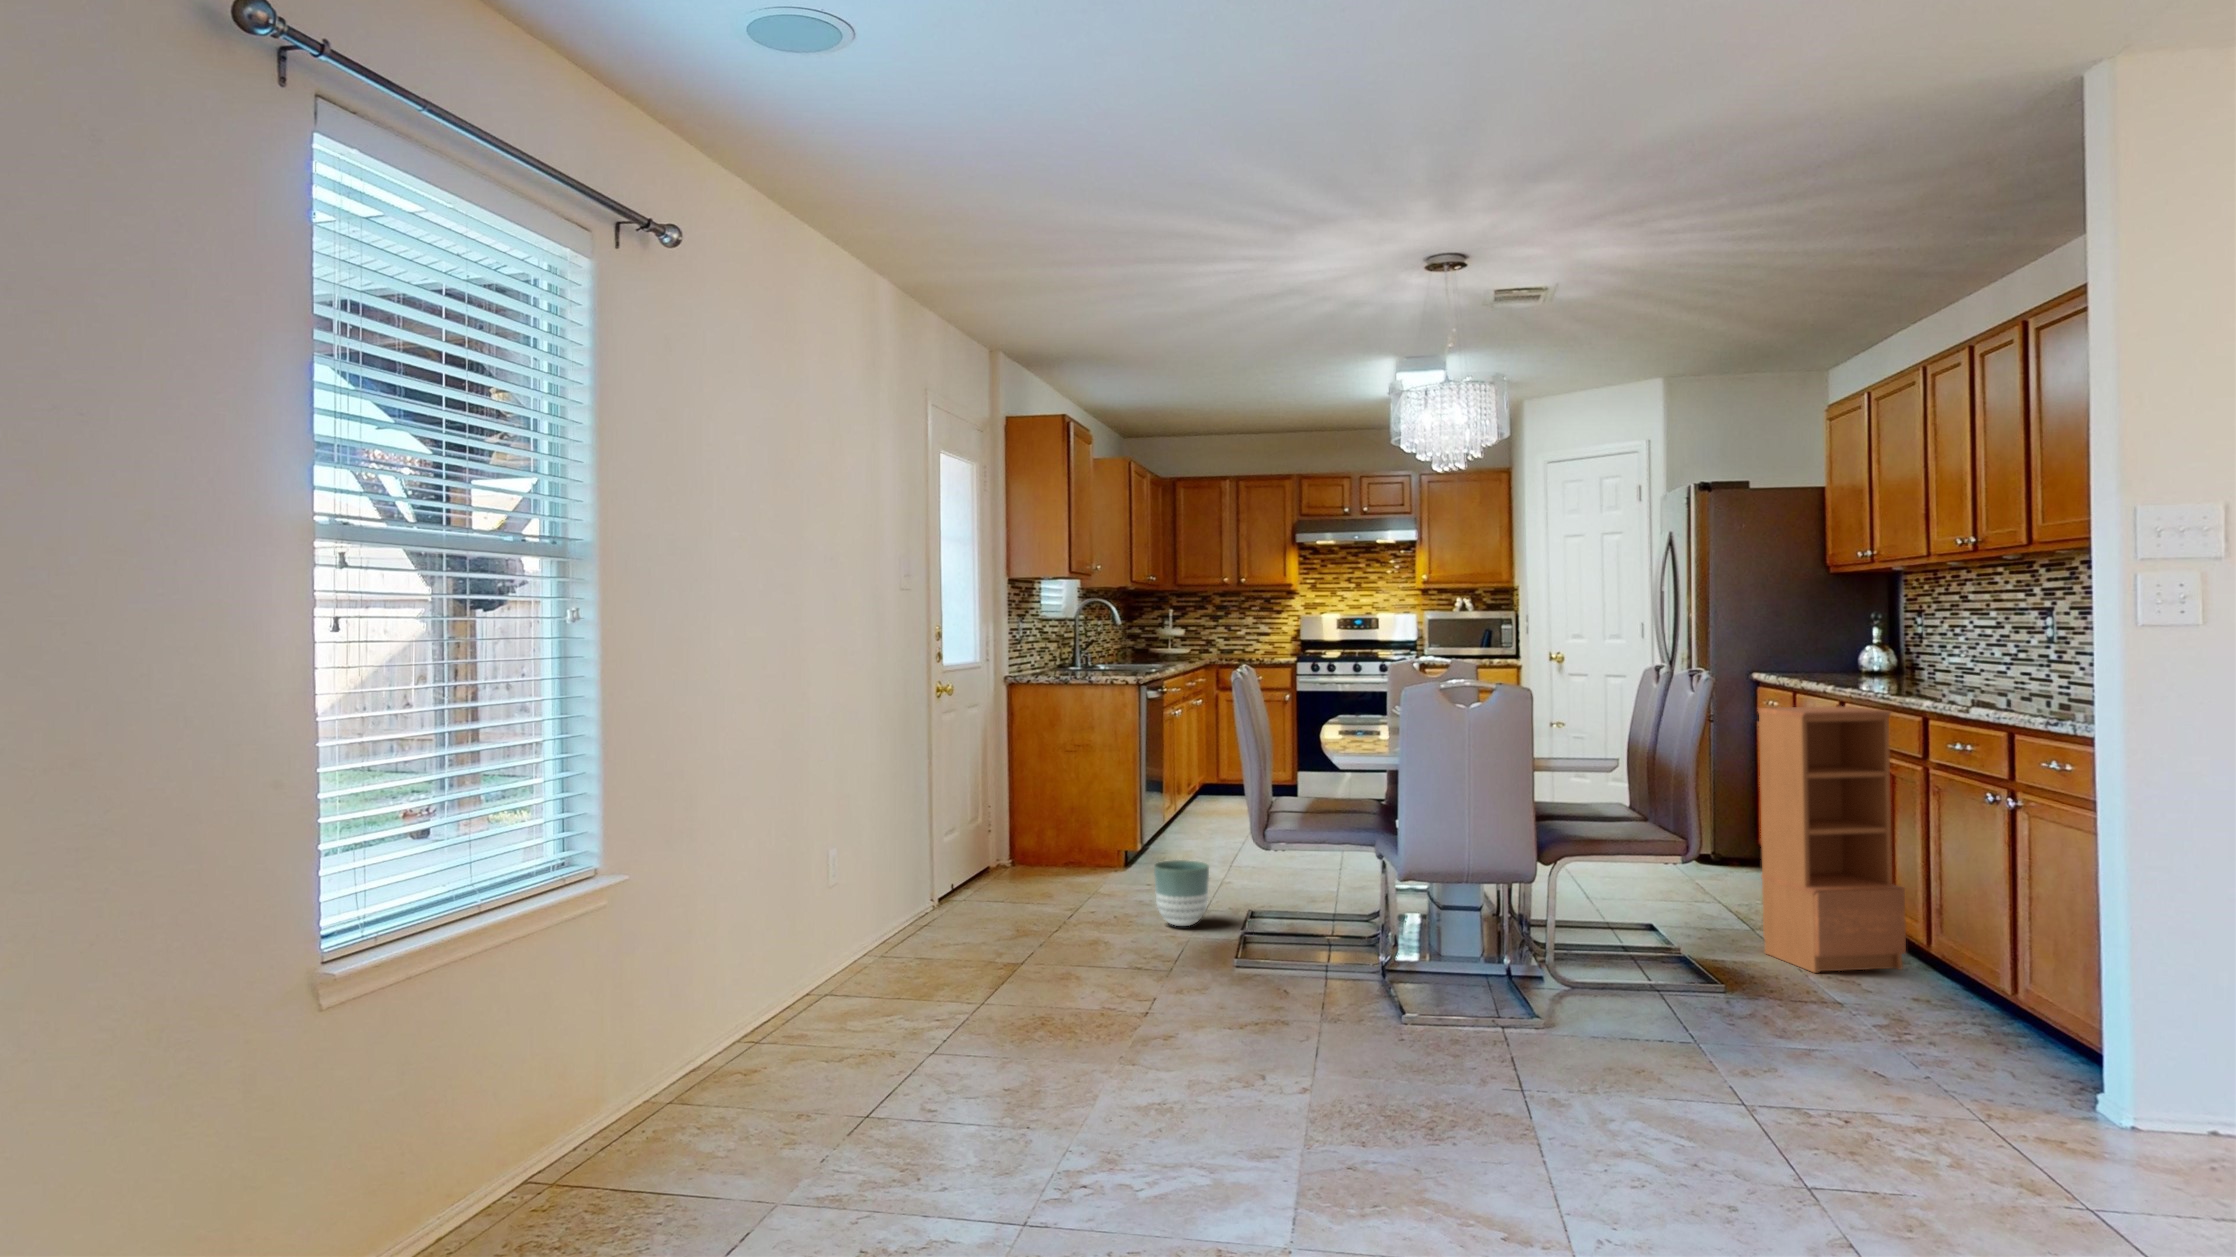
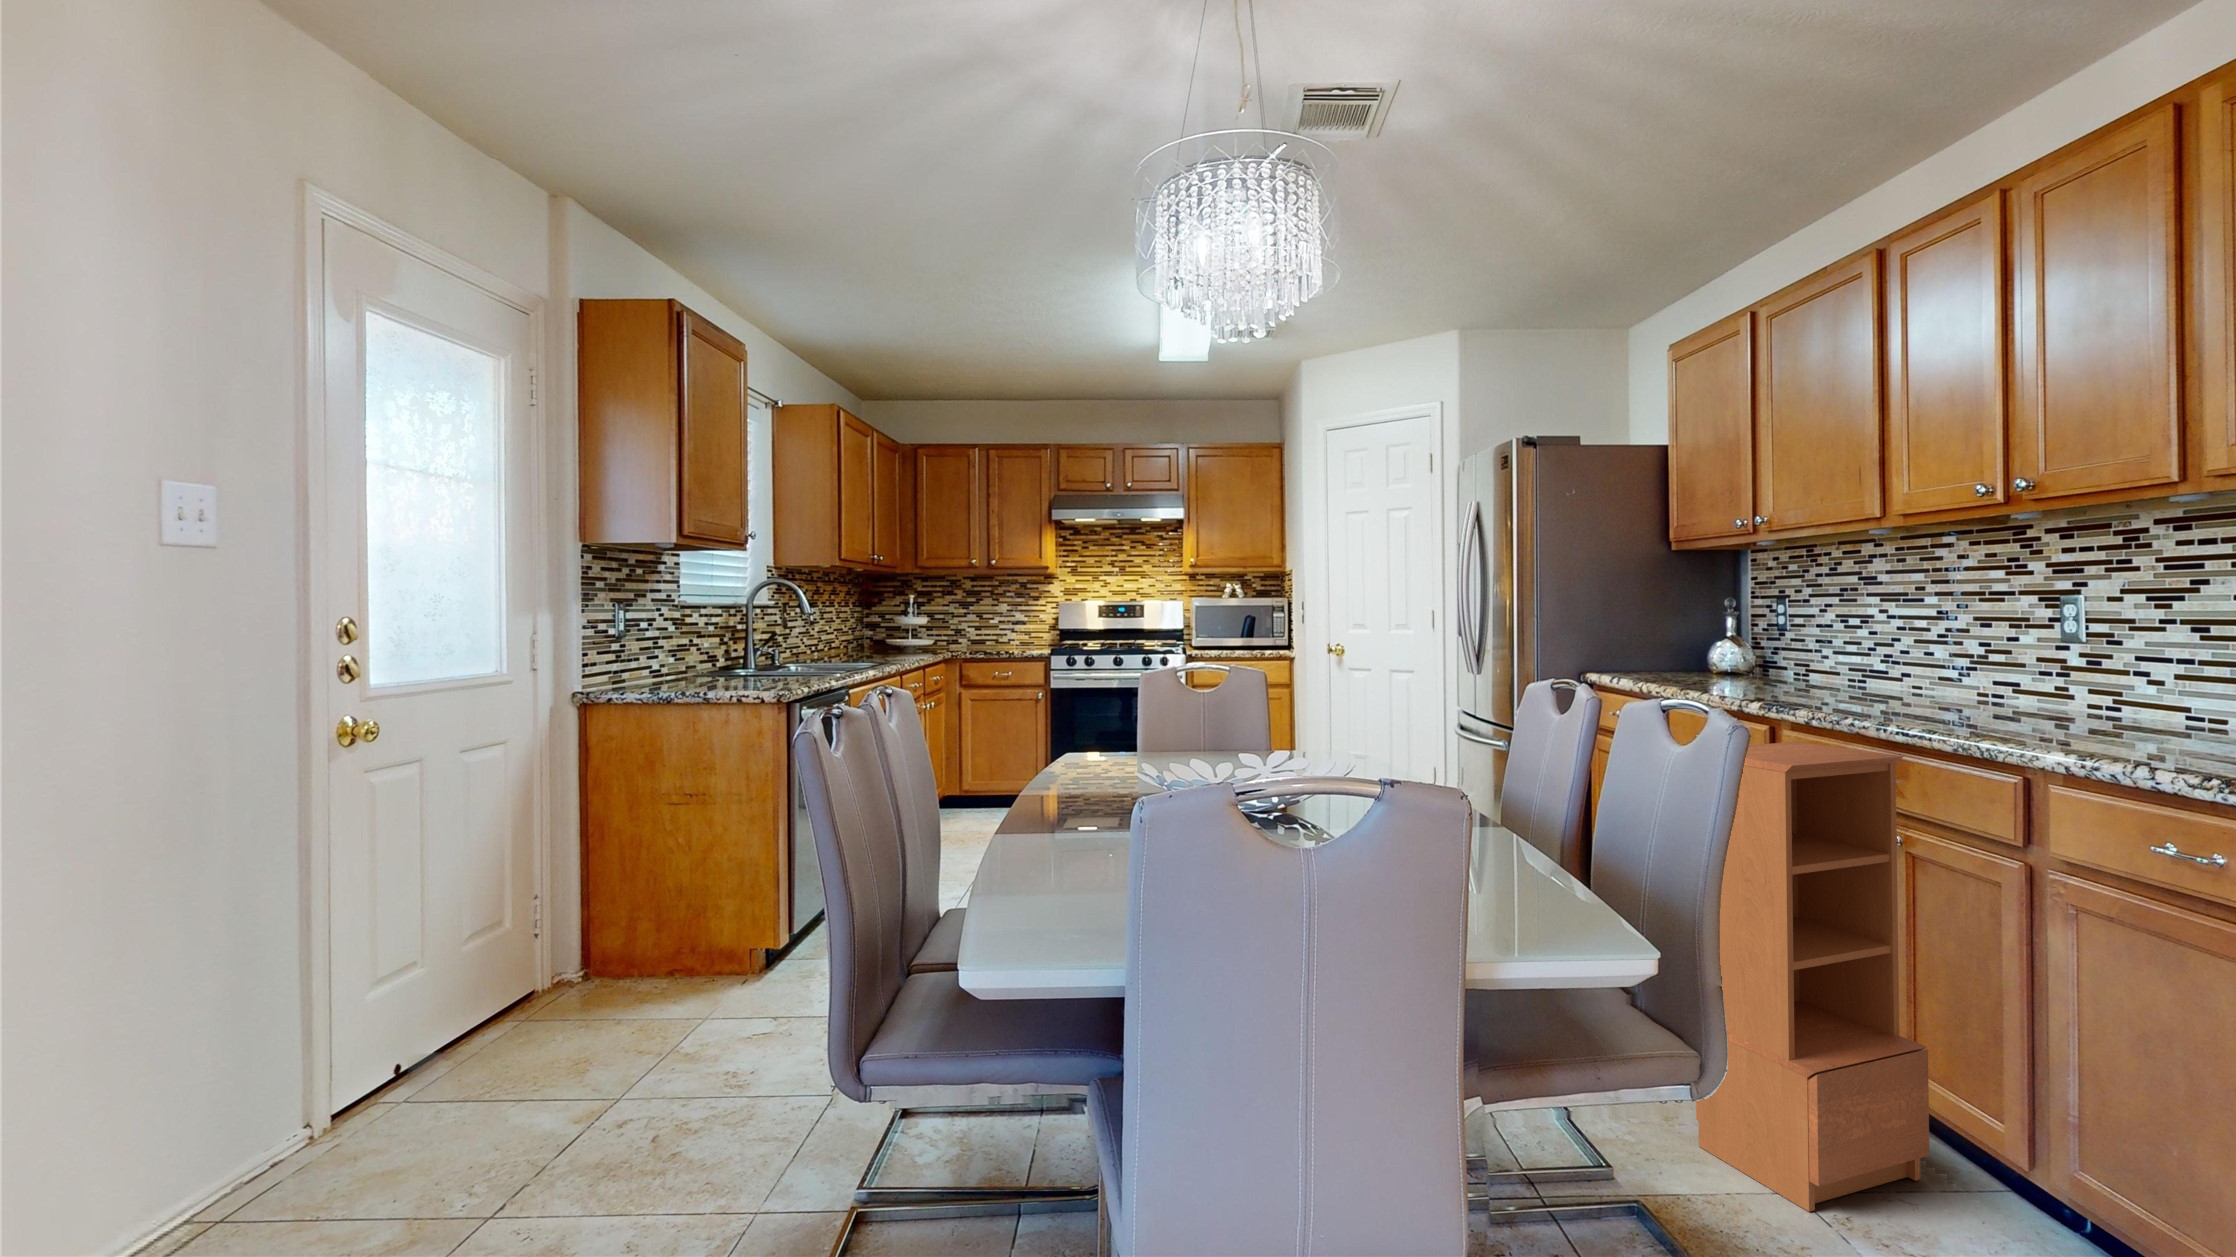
planter: present [1154,860,1209,926] -> none [693,1028,800,1164]

